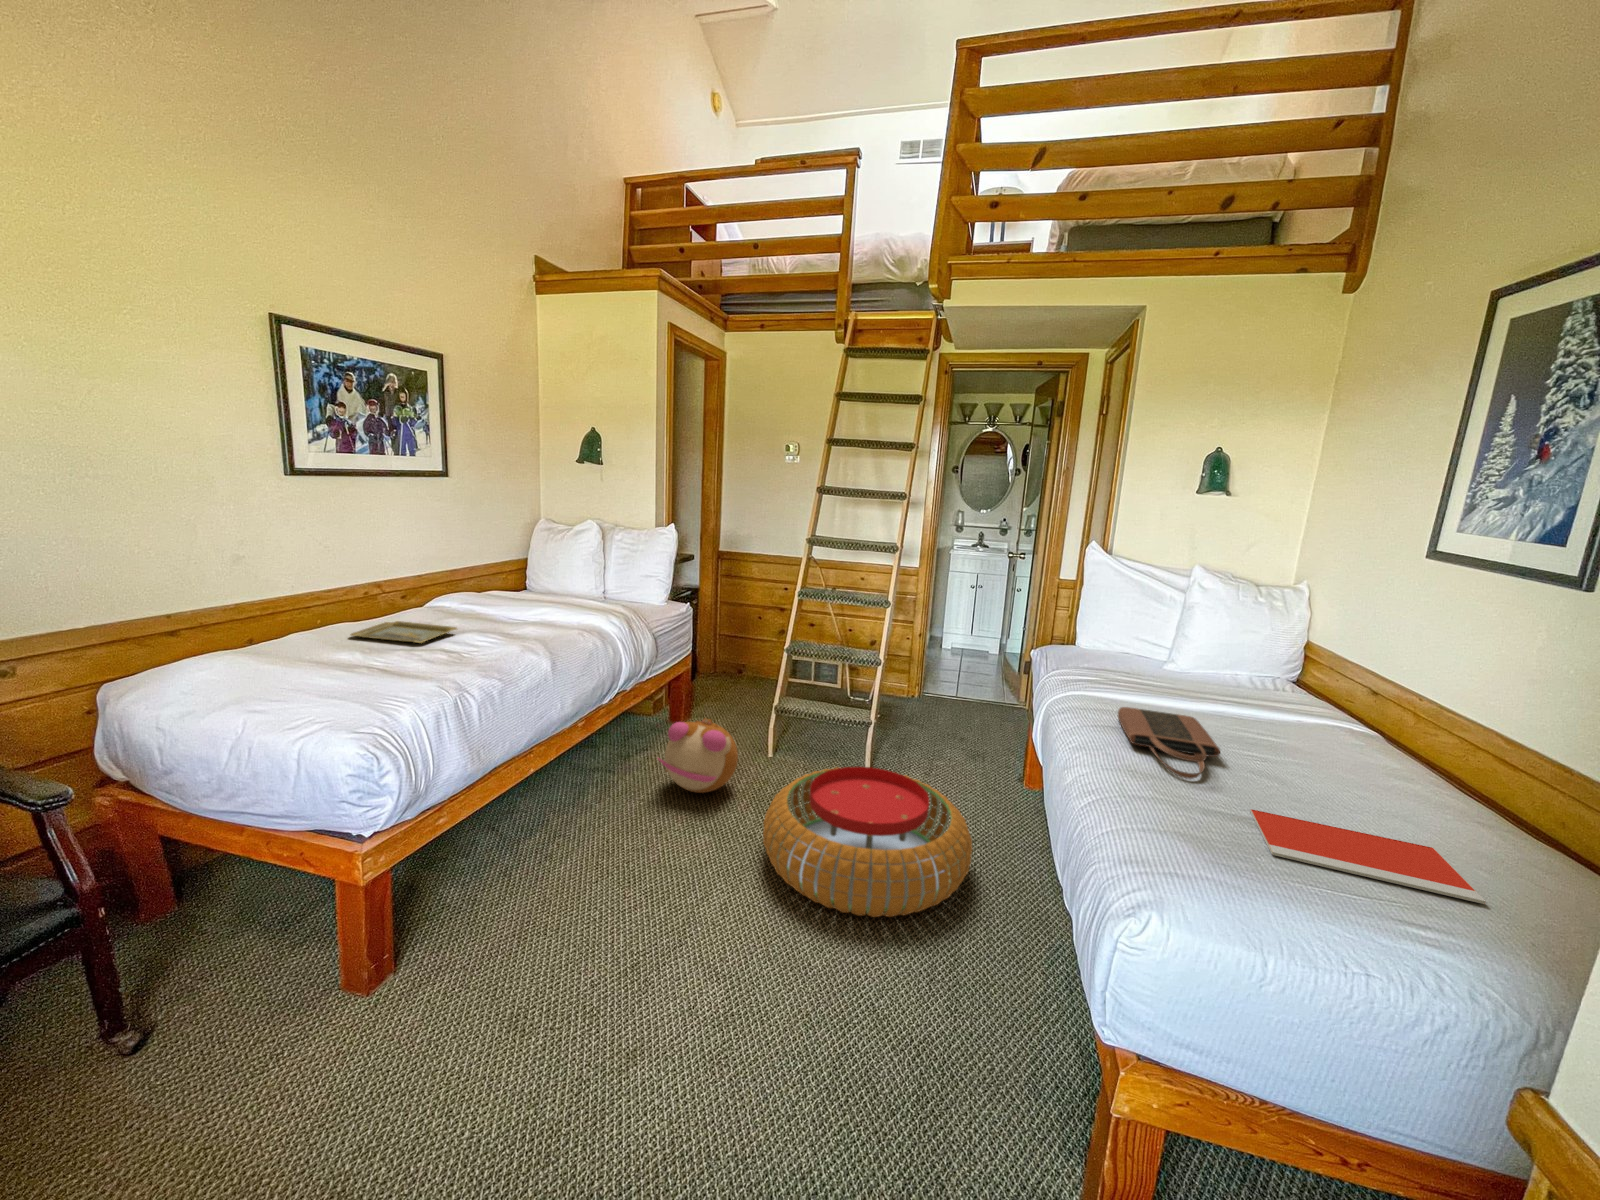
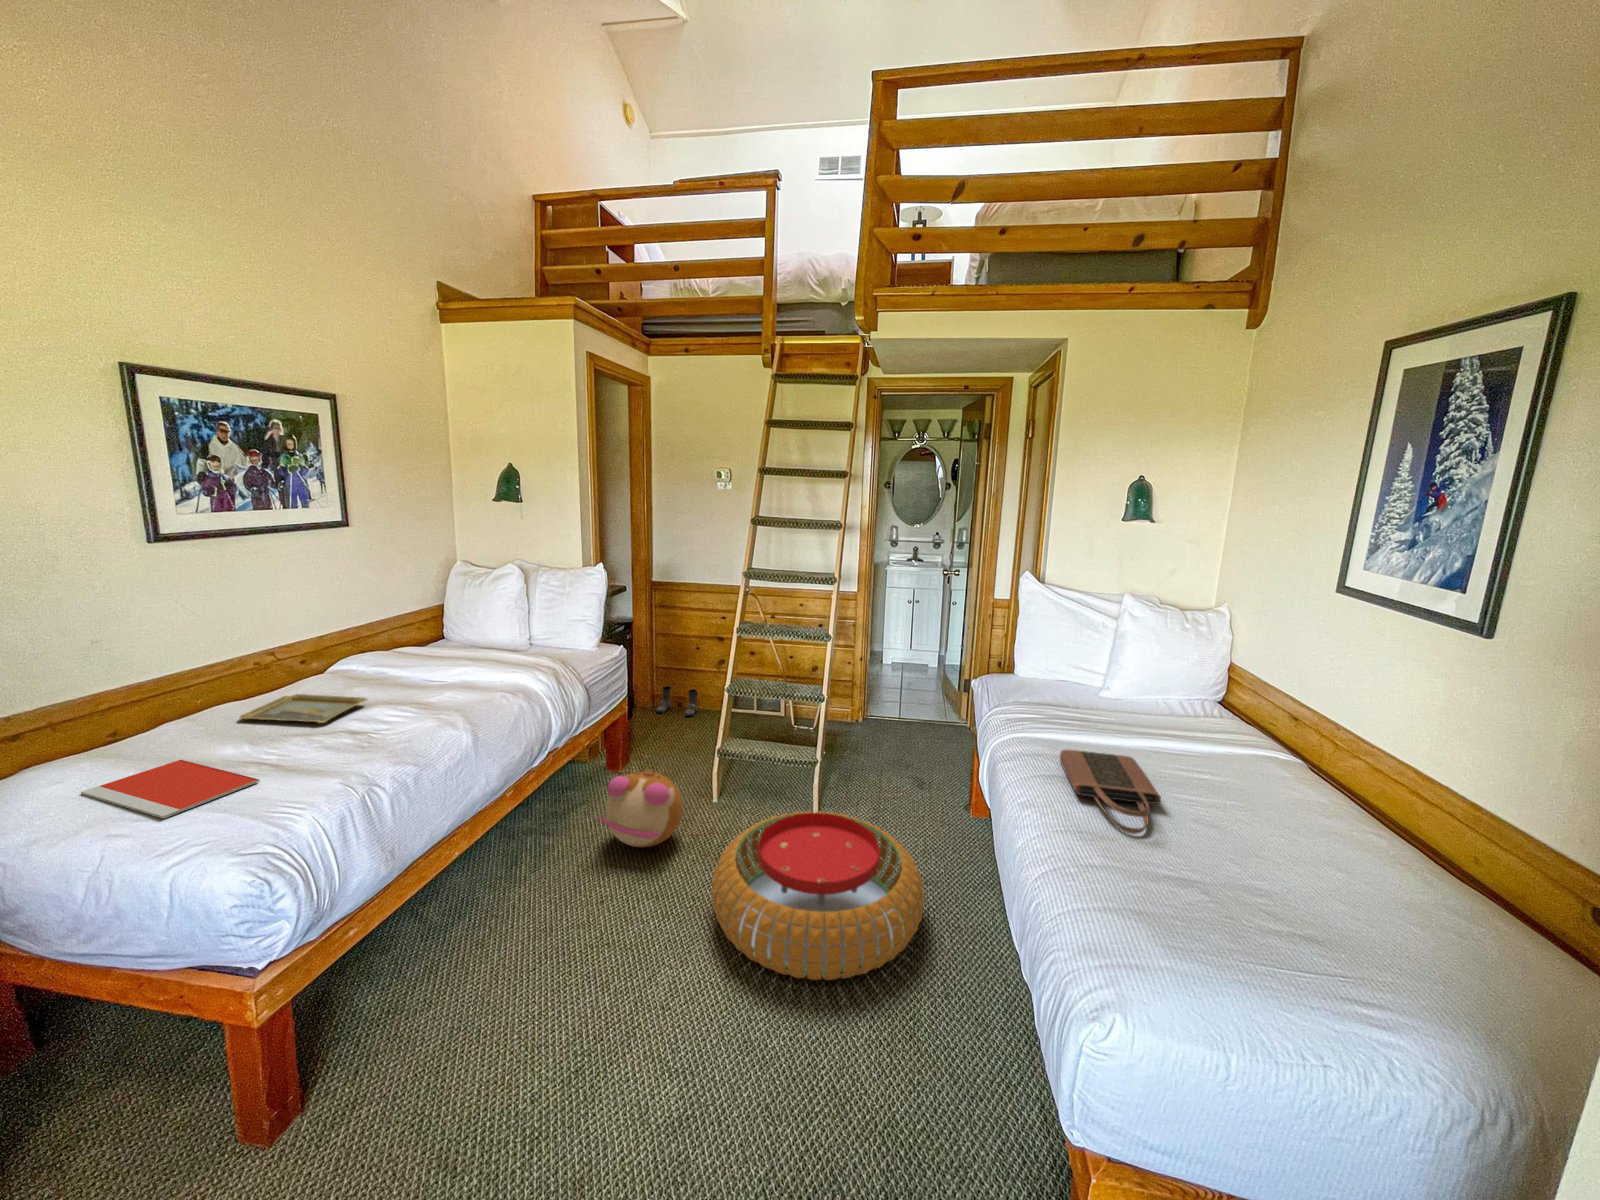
boots: none [714,658,756,687] -> present [656,686,698,716]
notebook: present [1250,809,1486,904] -> present [81,760,260,819]

